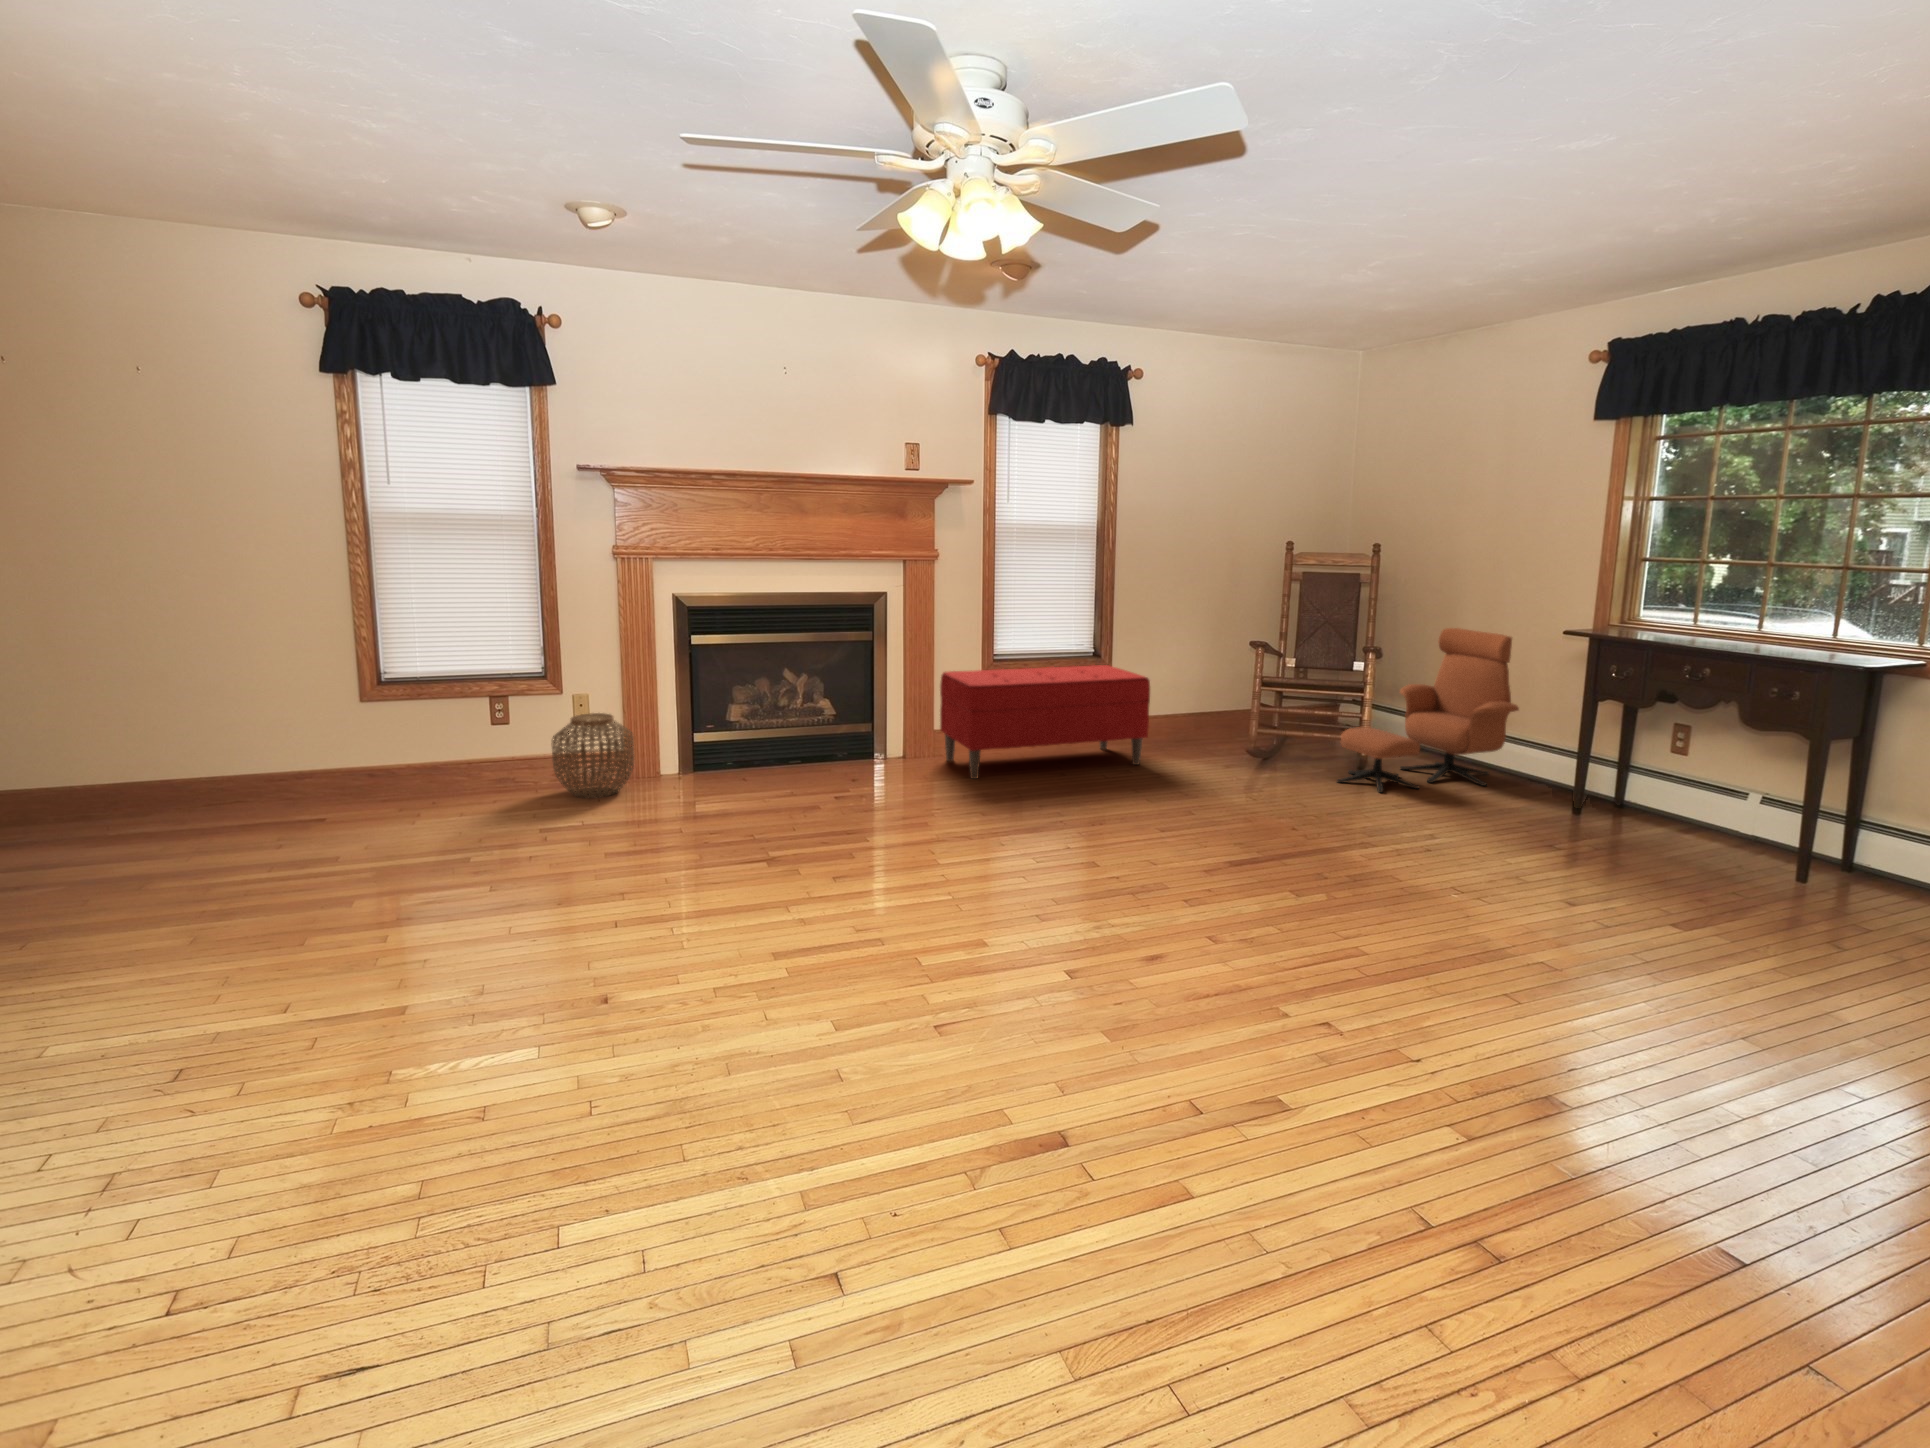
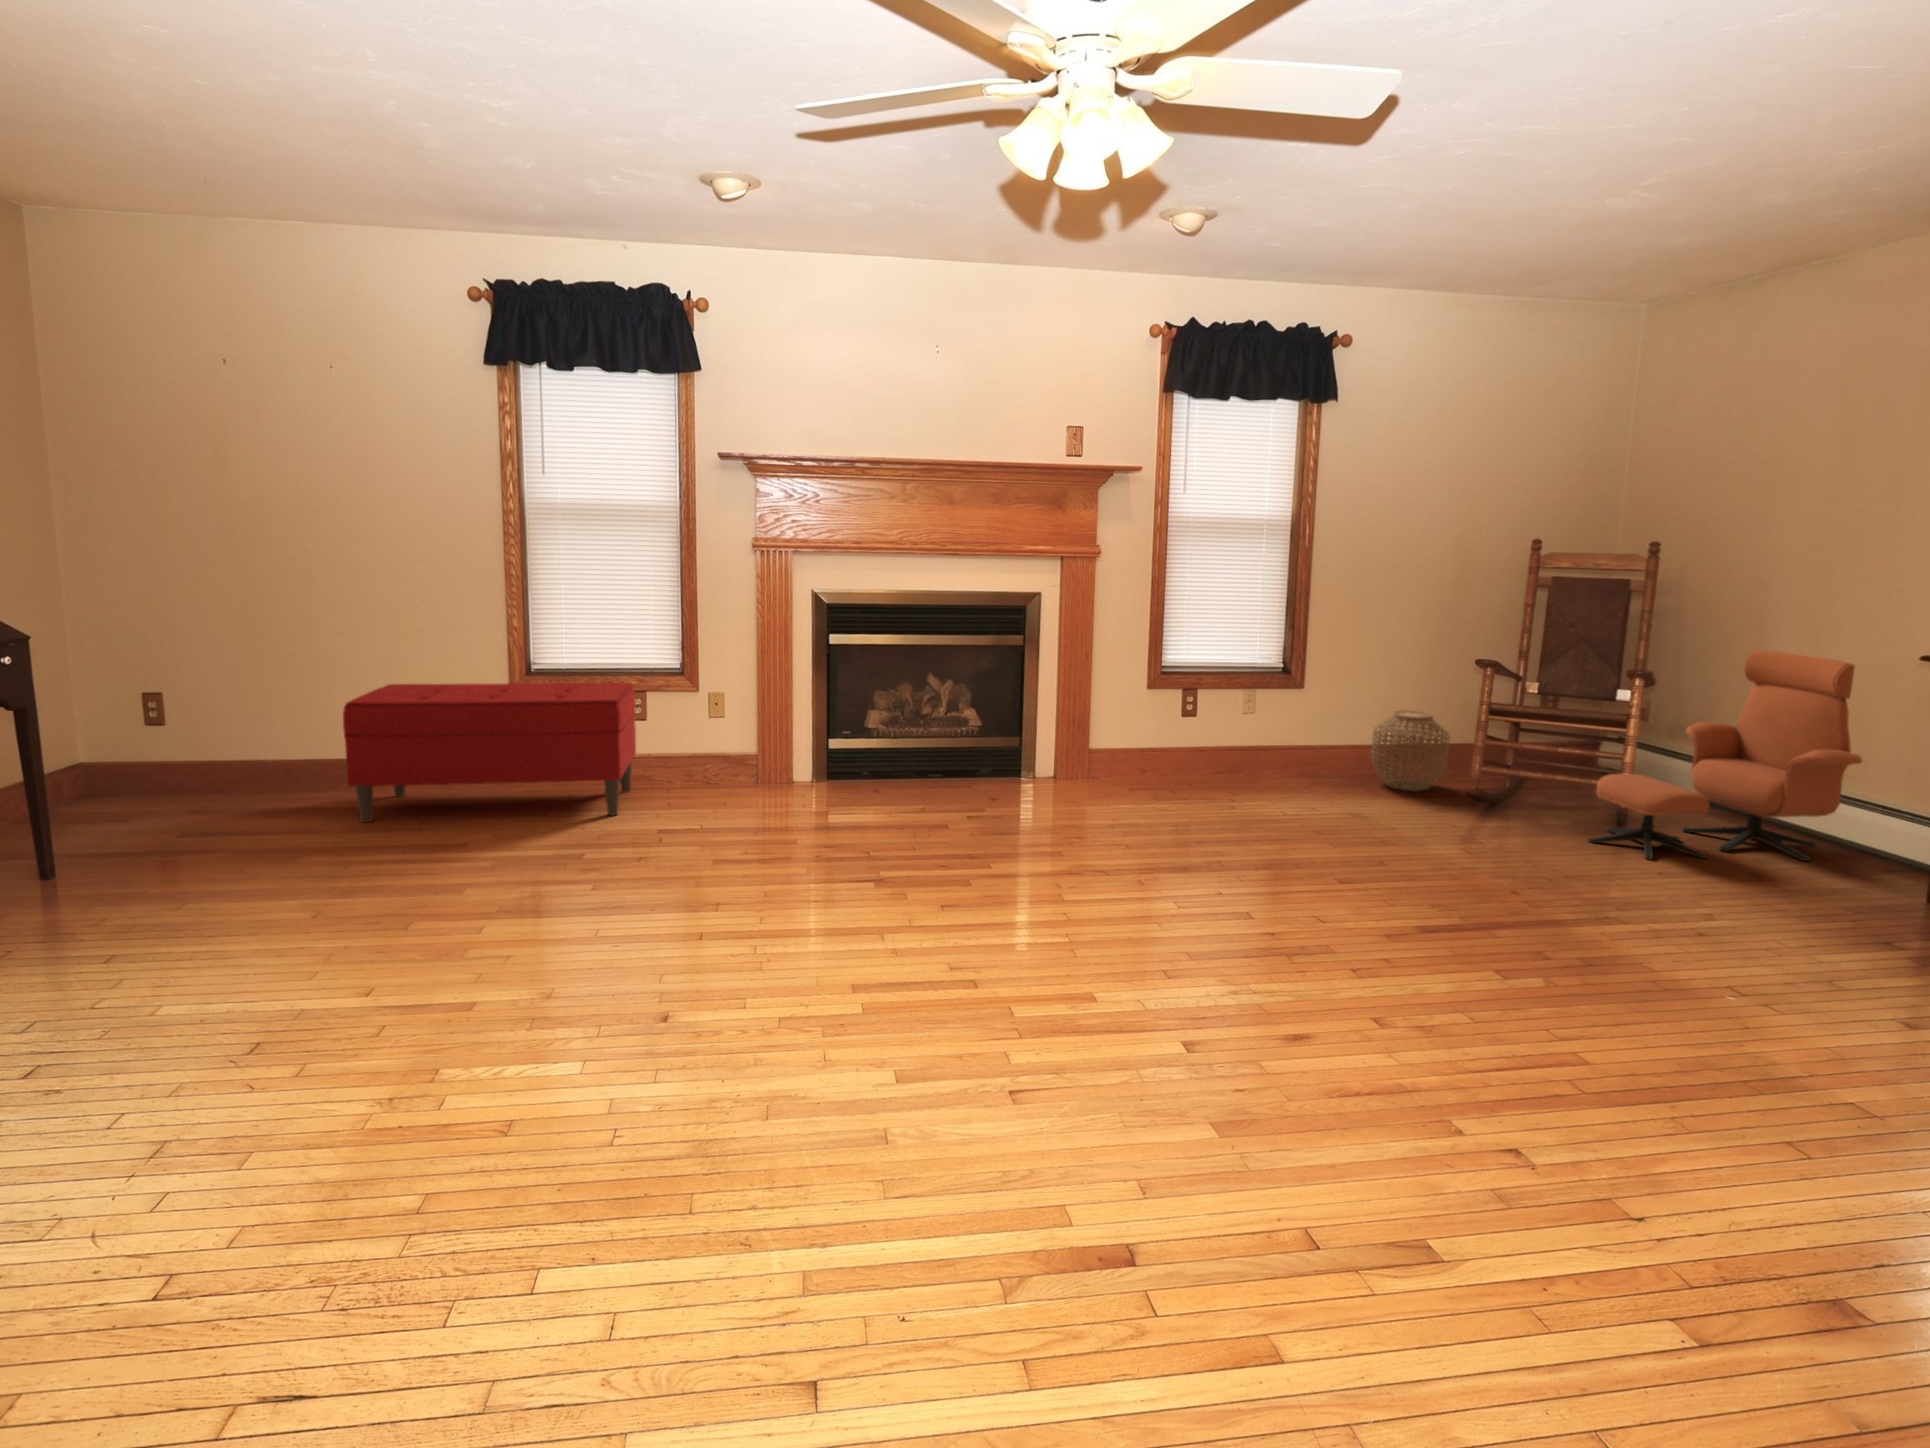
bench: present [940,665,1150,779] -> present [343,682,636,822]
woven basket: present [552,713,634,798] -> present [1372,710,1450,791]

